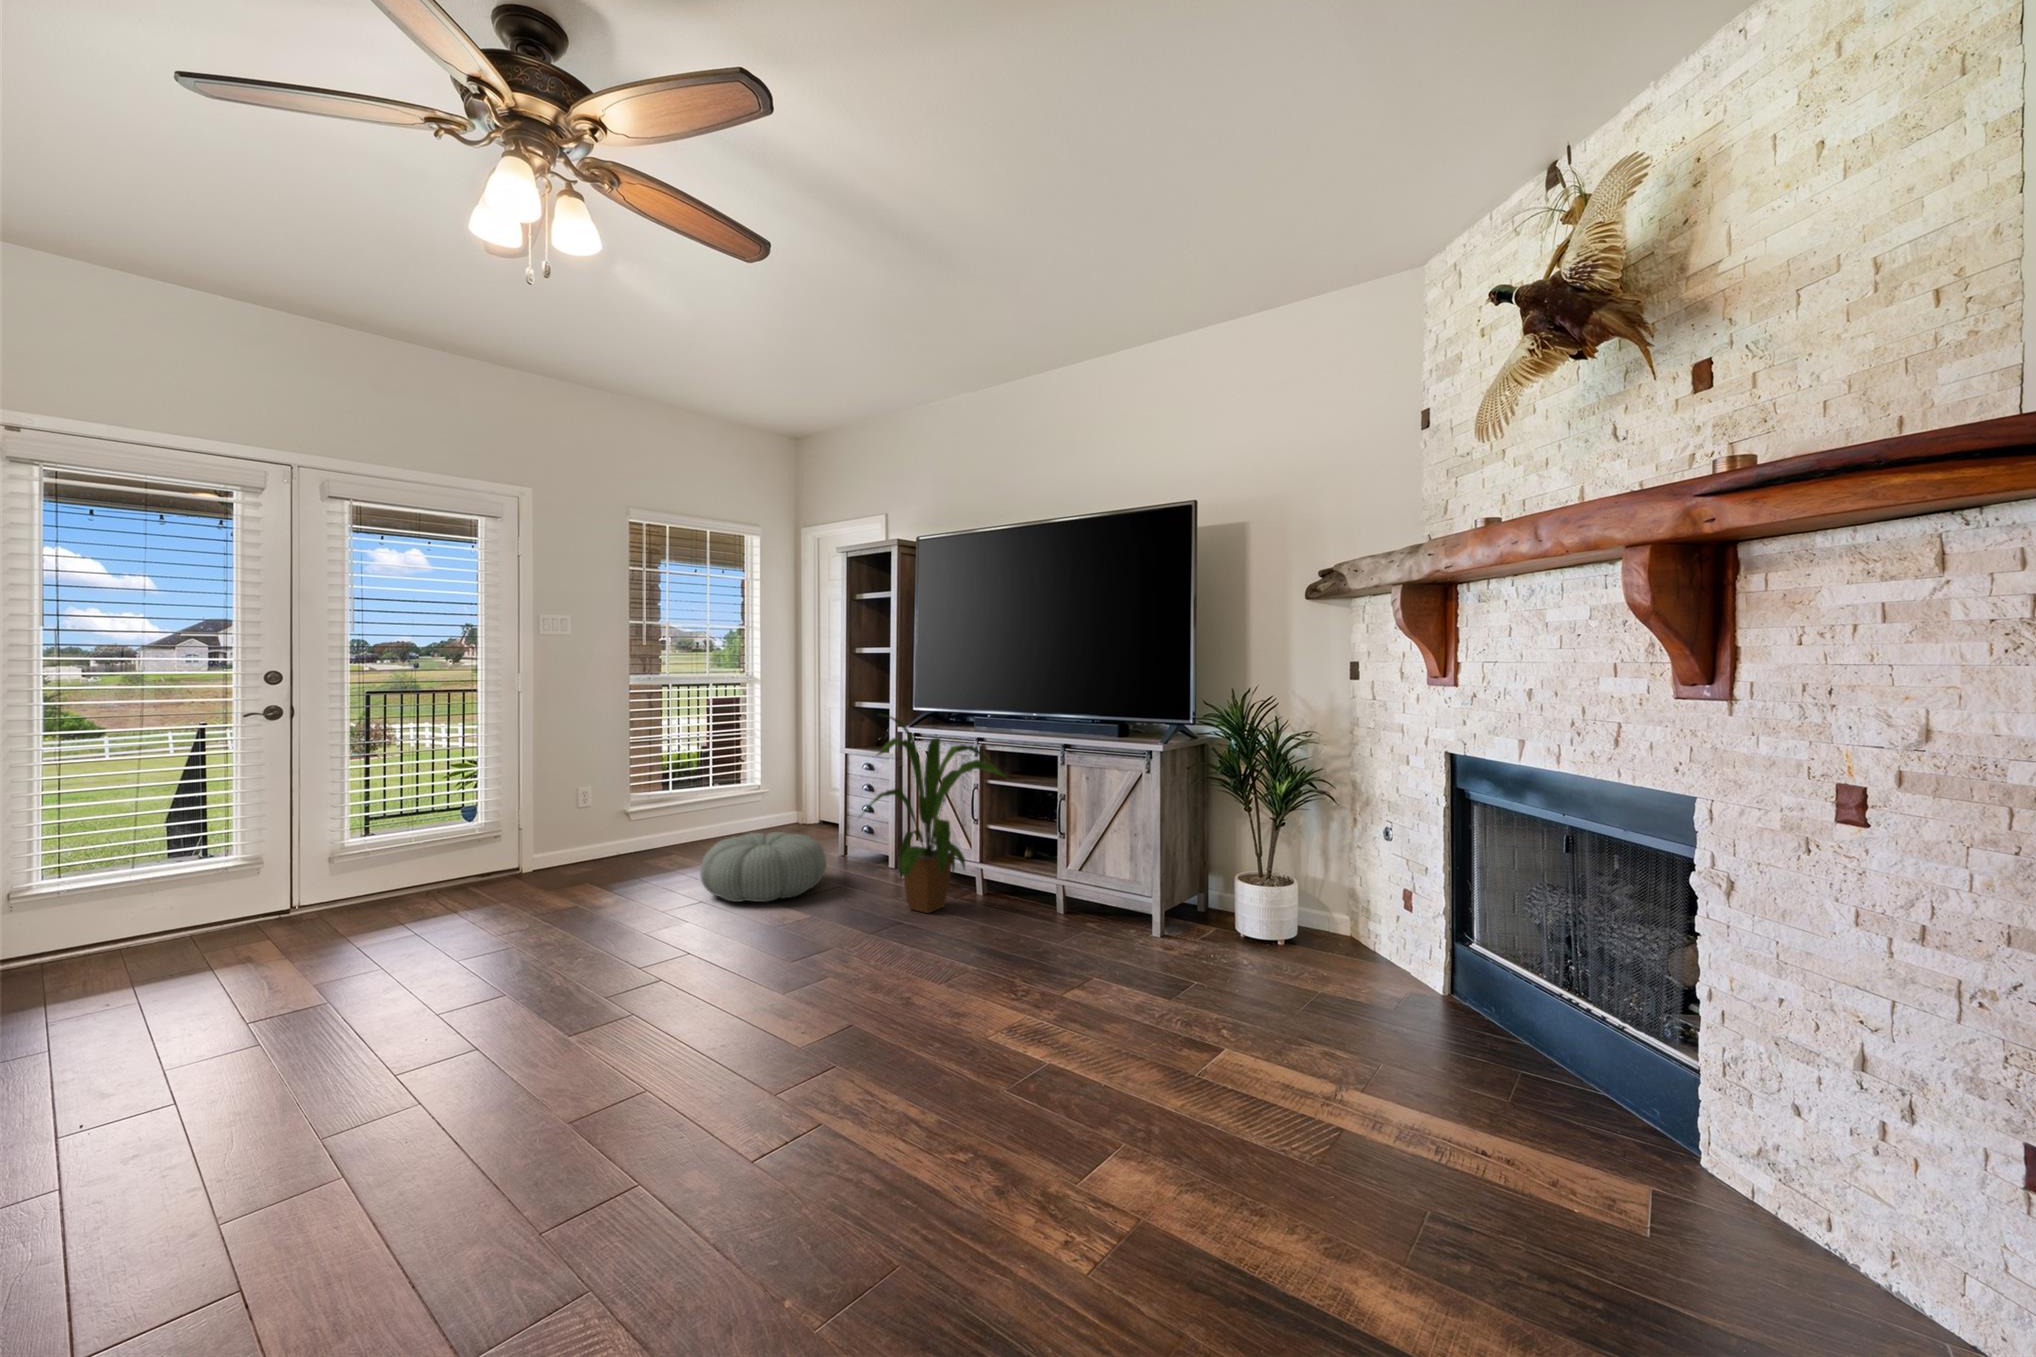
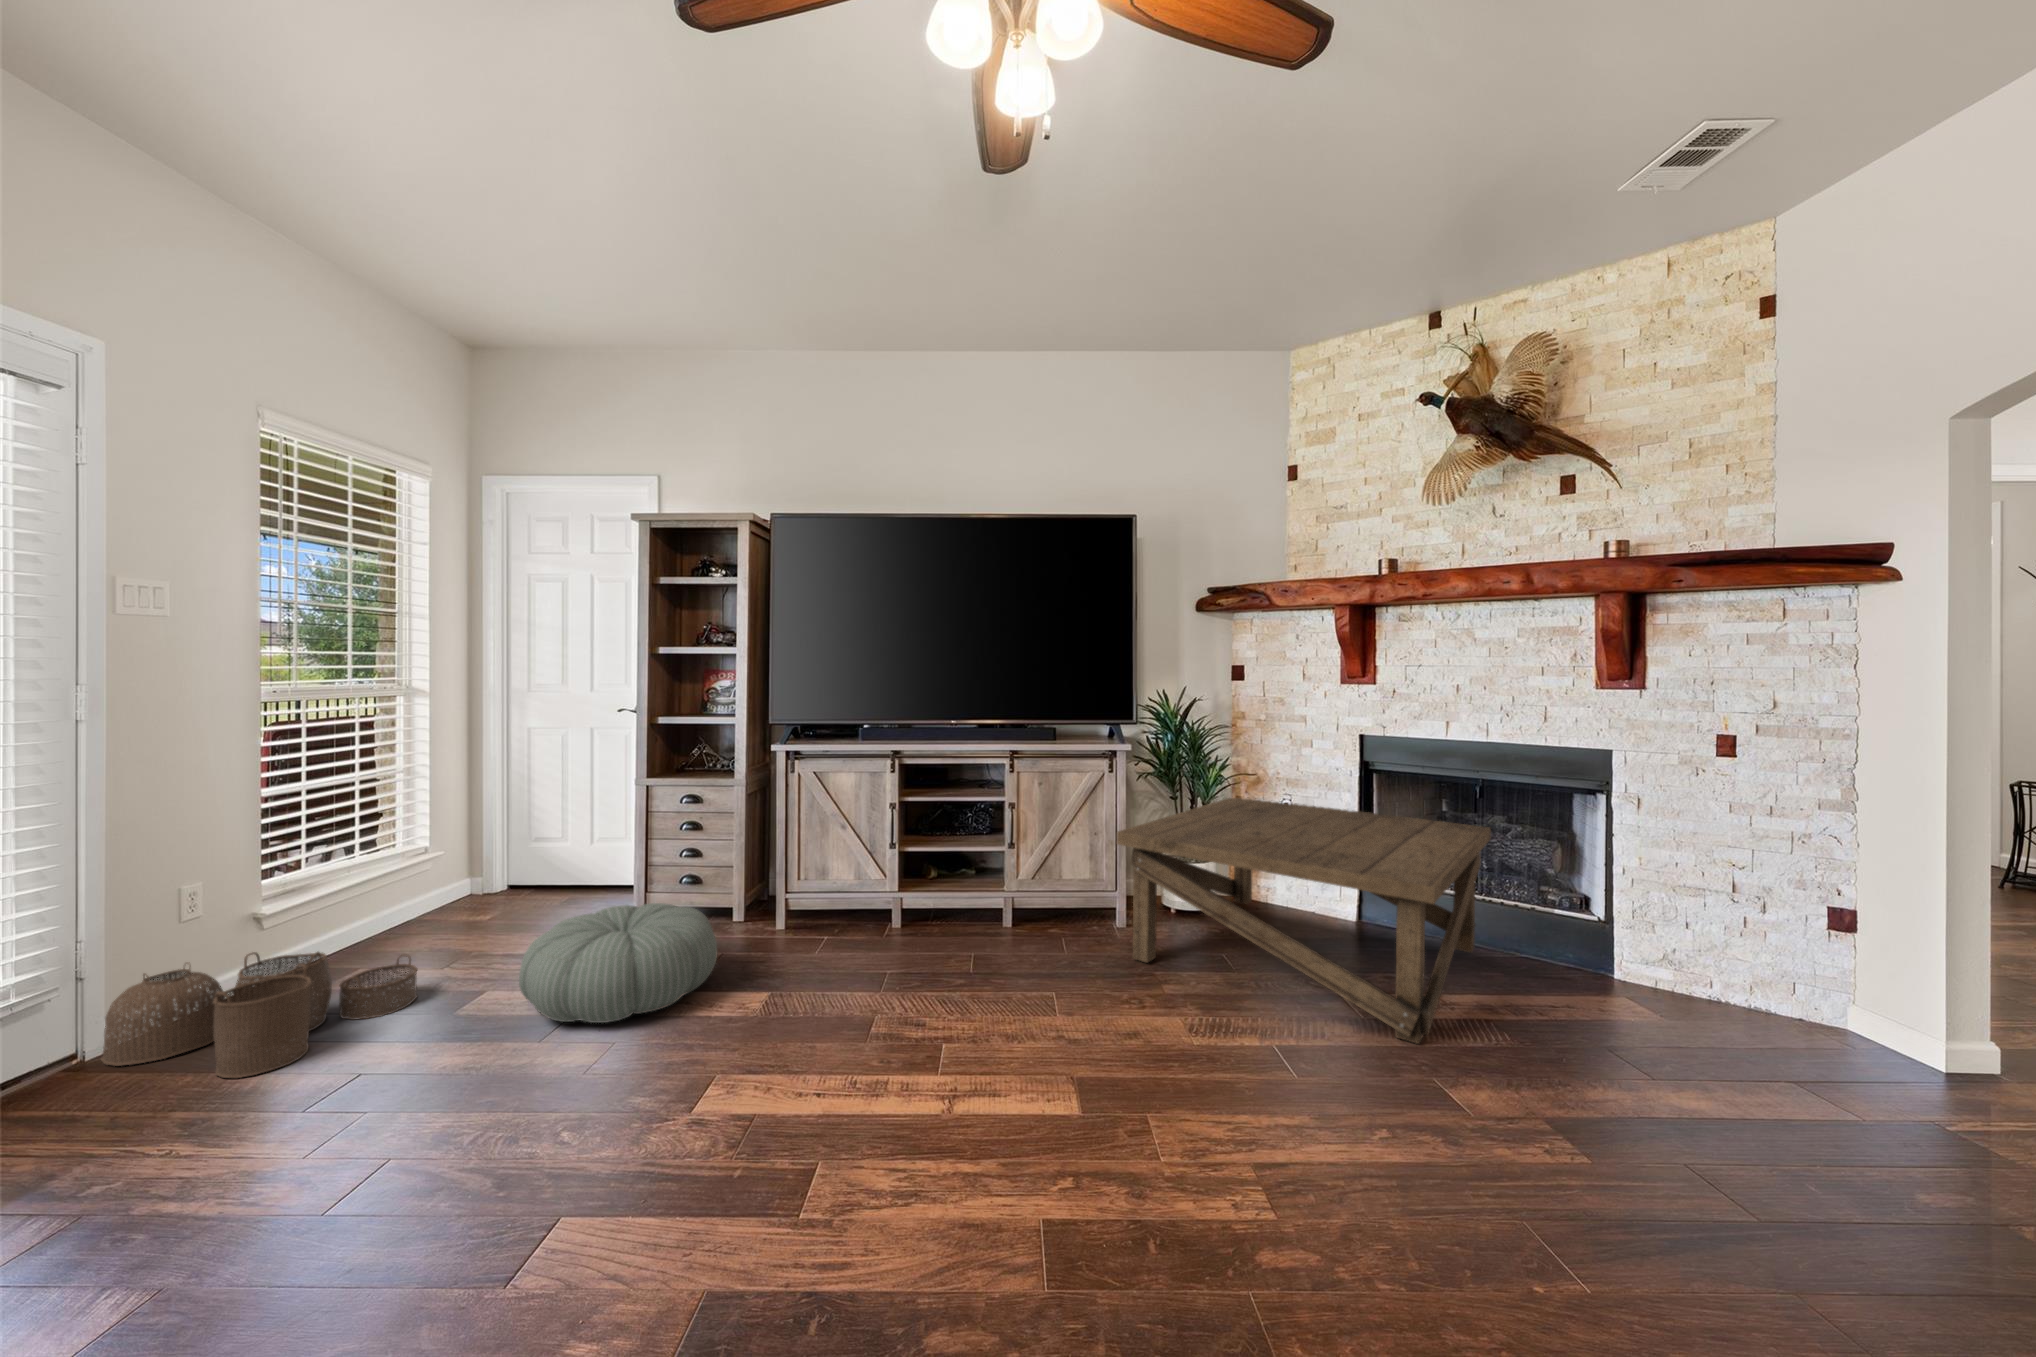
house plant: present [864,716,1006,913] -> none [825,728,983,964]
coffee table: none [1082,820,1564,1100] -> present [1117,796,1491,1044]
woven basket: none [569,824,694,885] -> present [101,952,417,1078]

